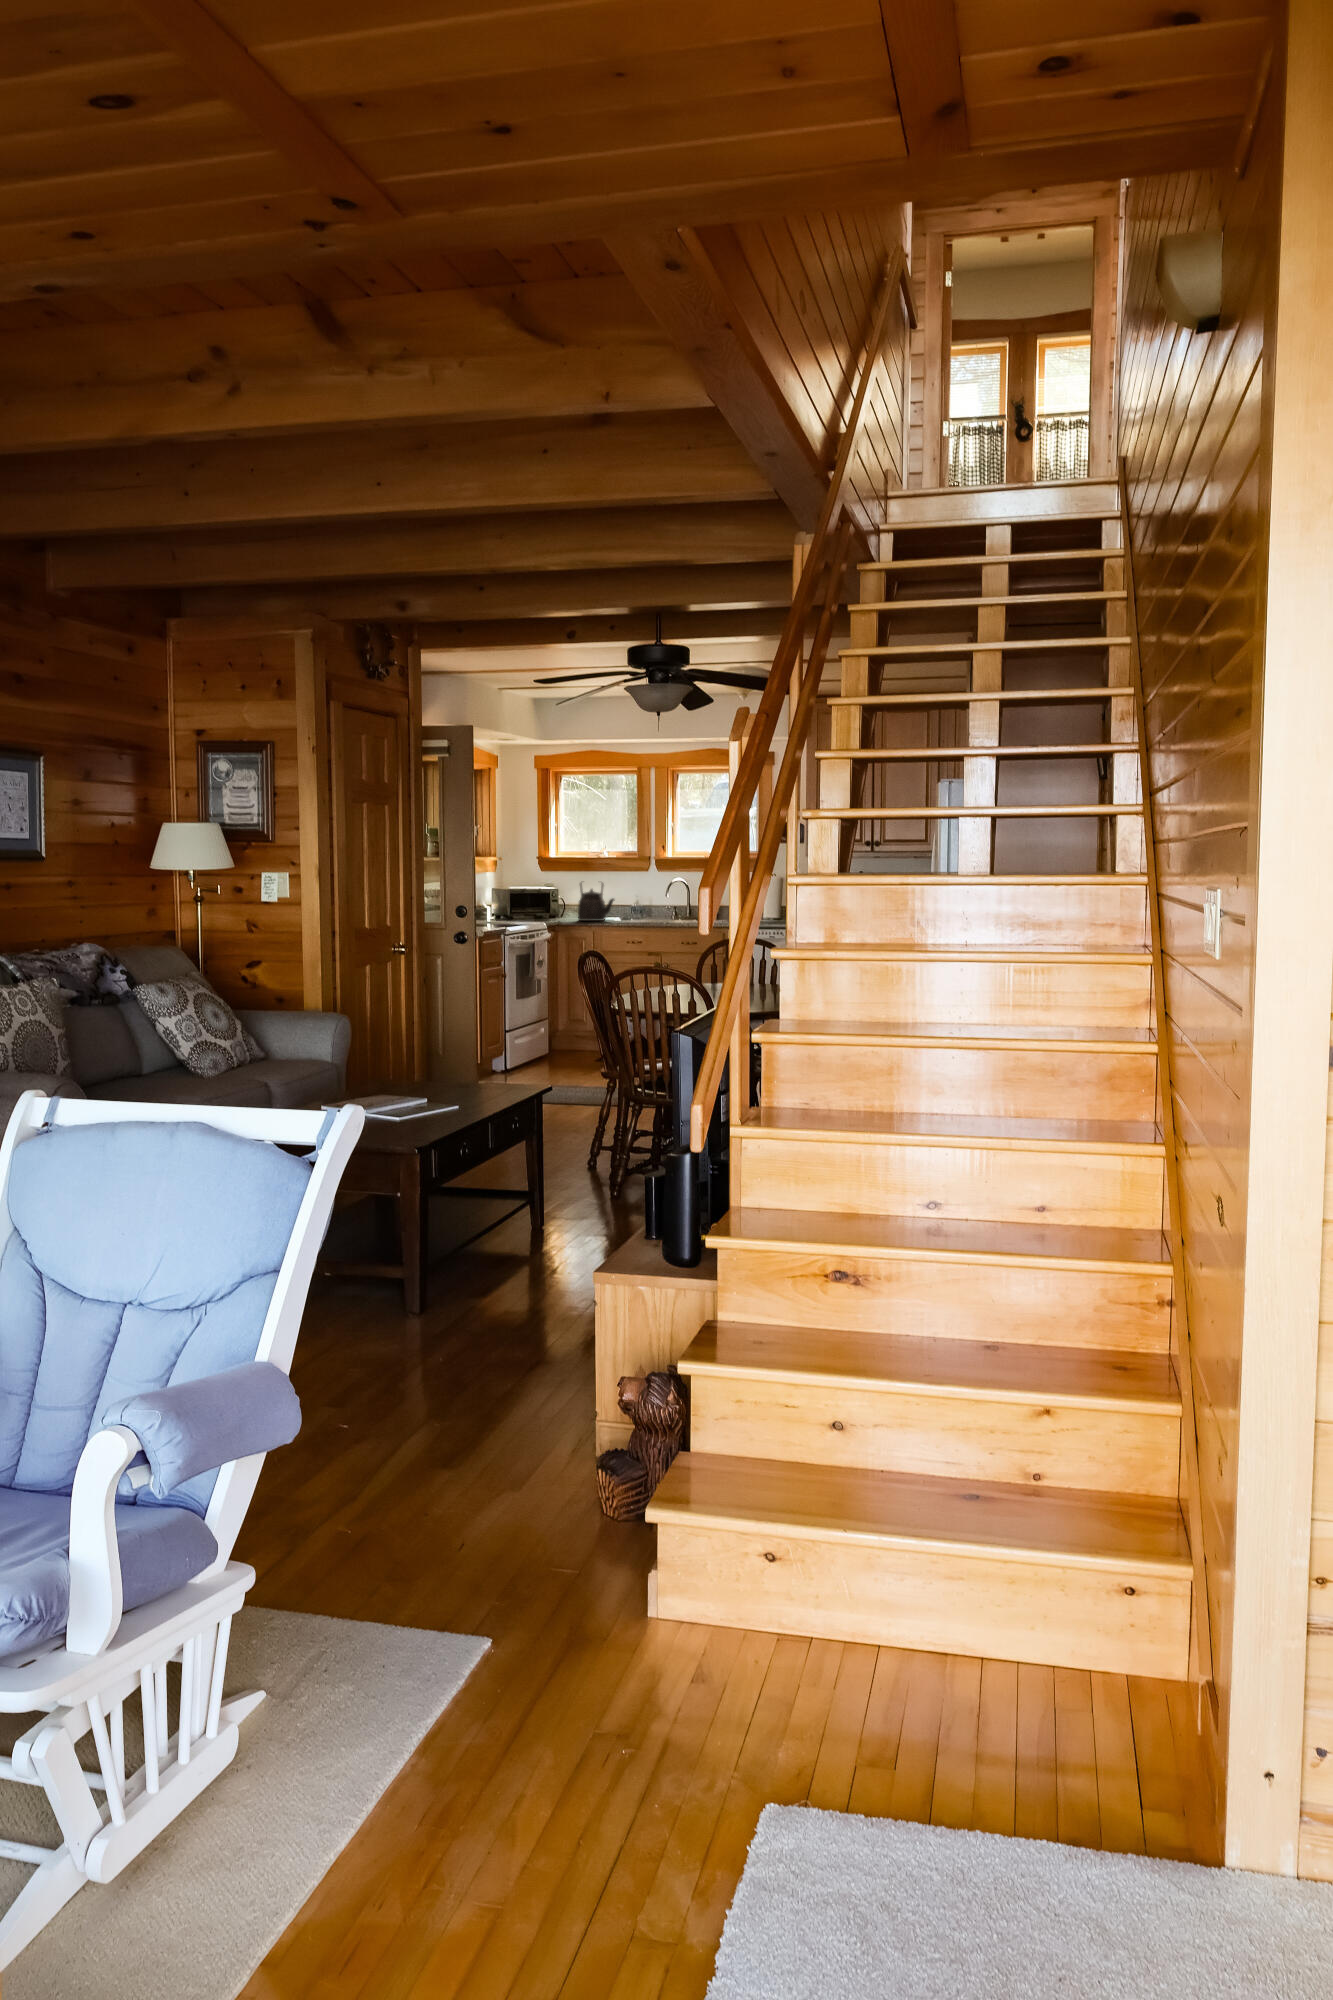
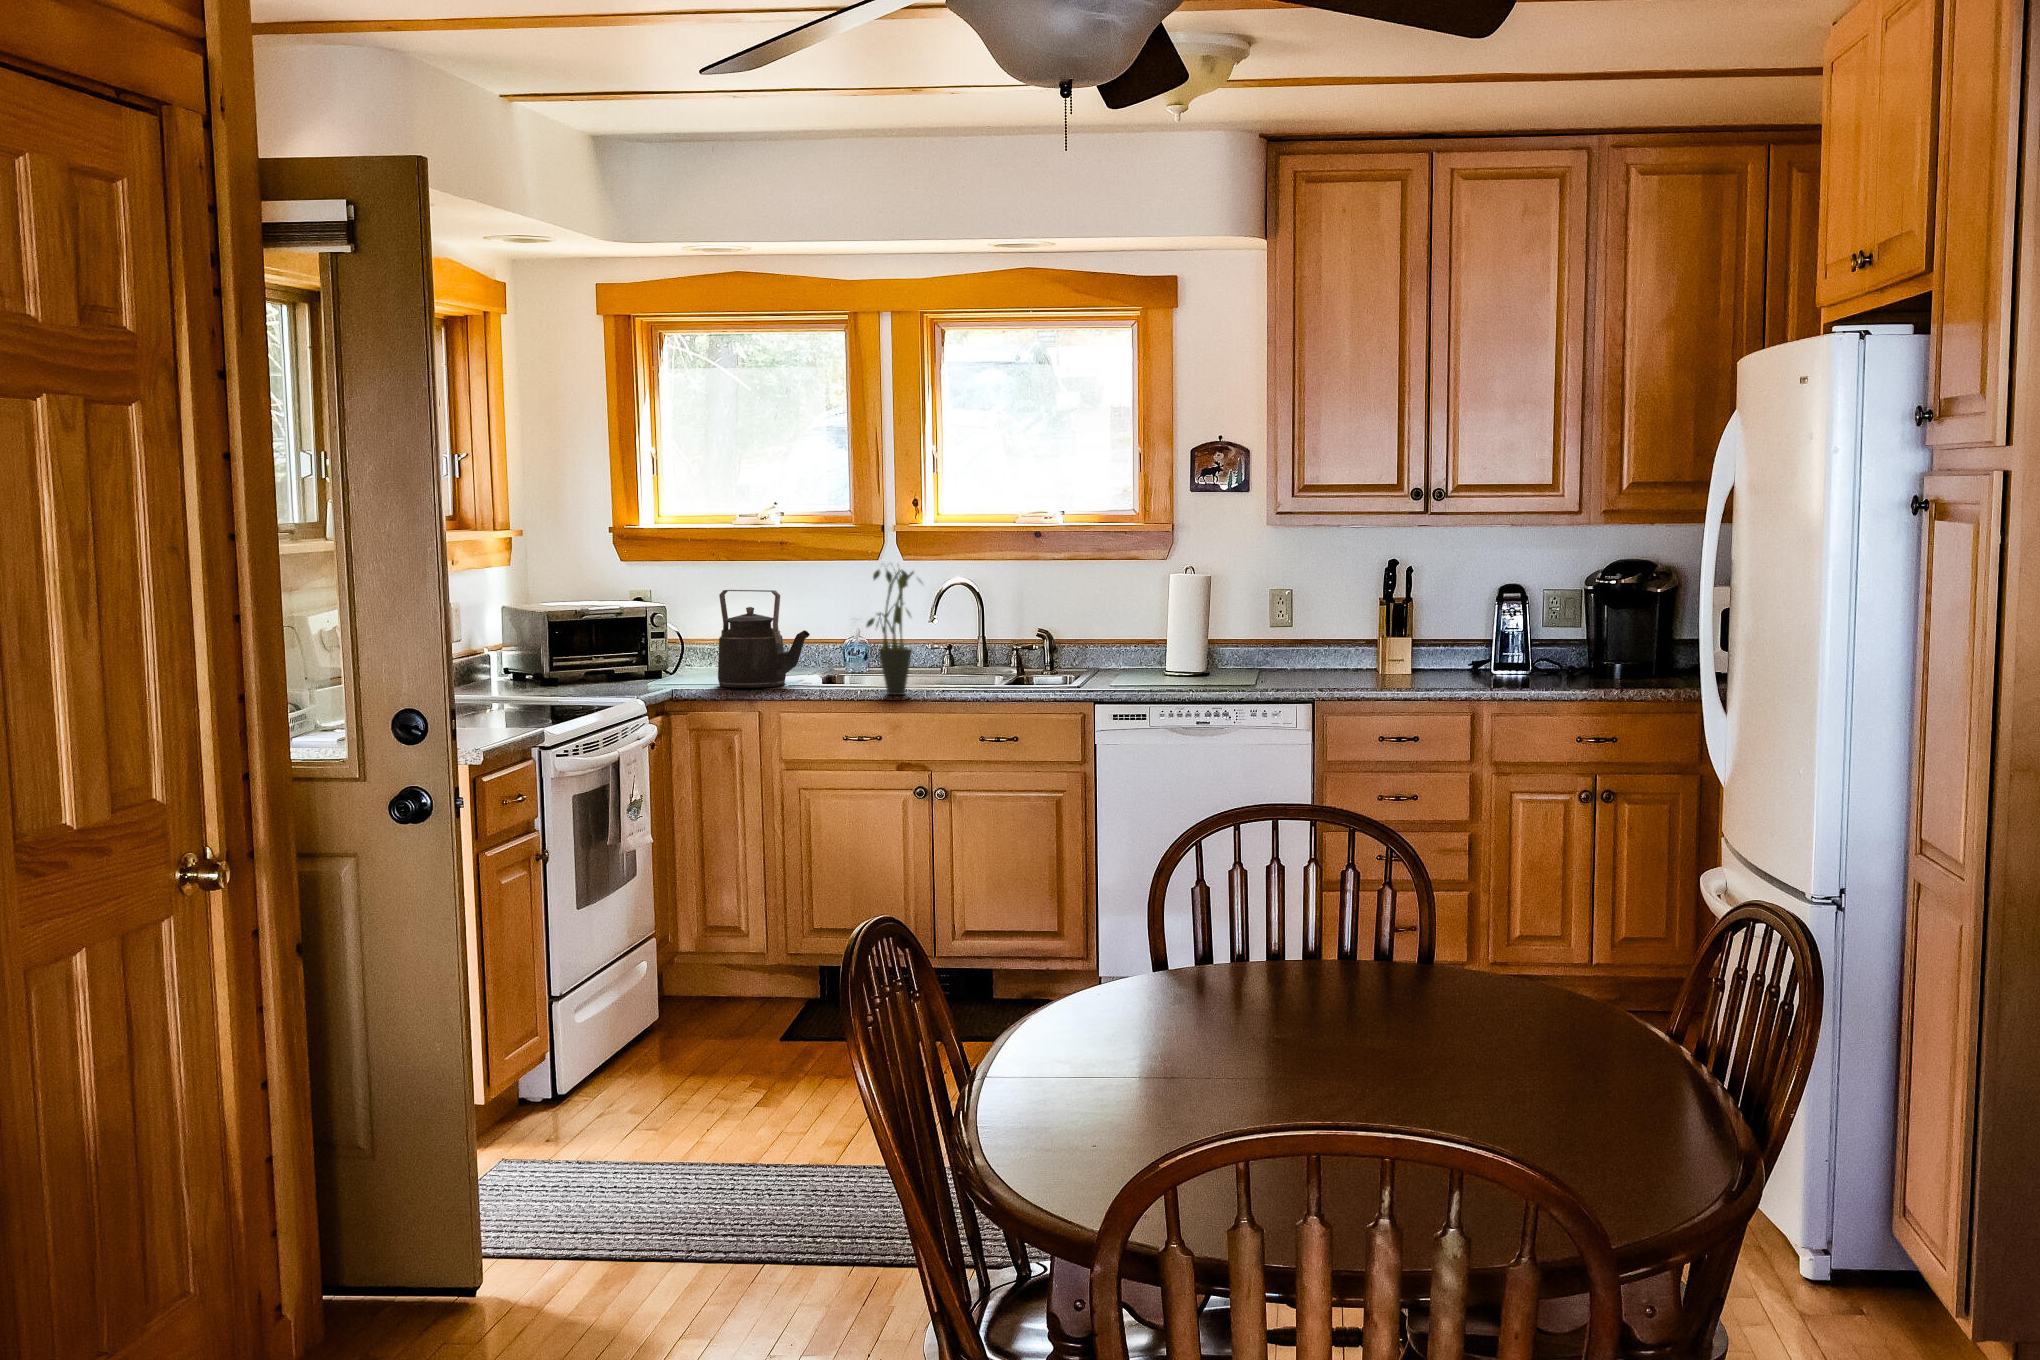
potted plant: none [636,870,660,924] -> present [867,569,921,695]

